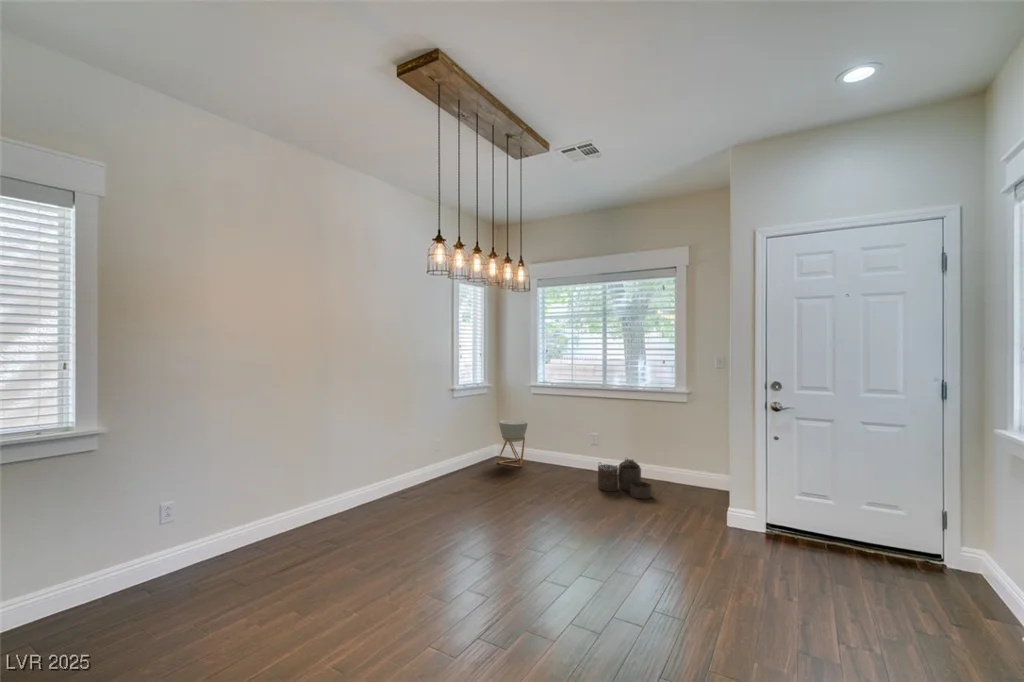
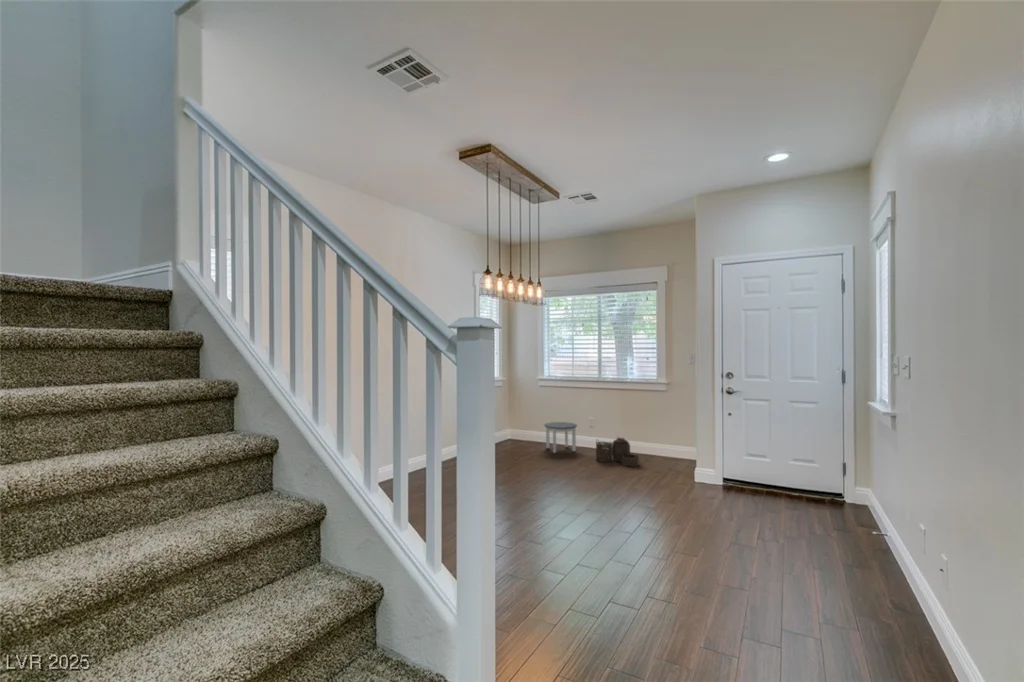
planter: present [497,420,528,467] -> none [511,408,536,447]
round table: none [536,438,576,476] -> present [544,422,577,453]

